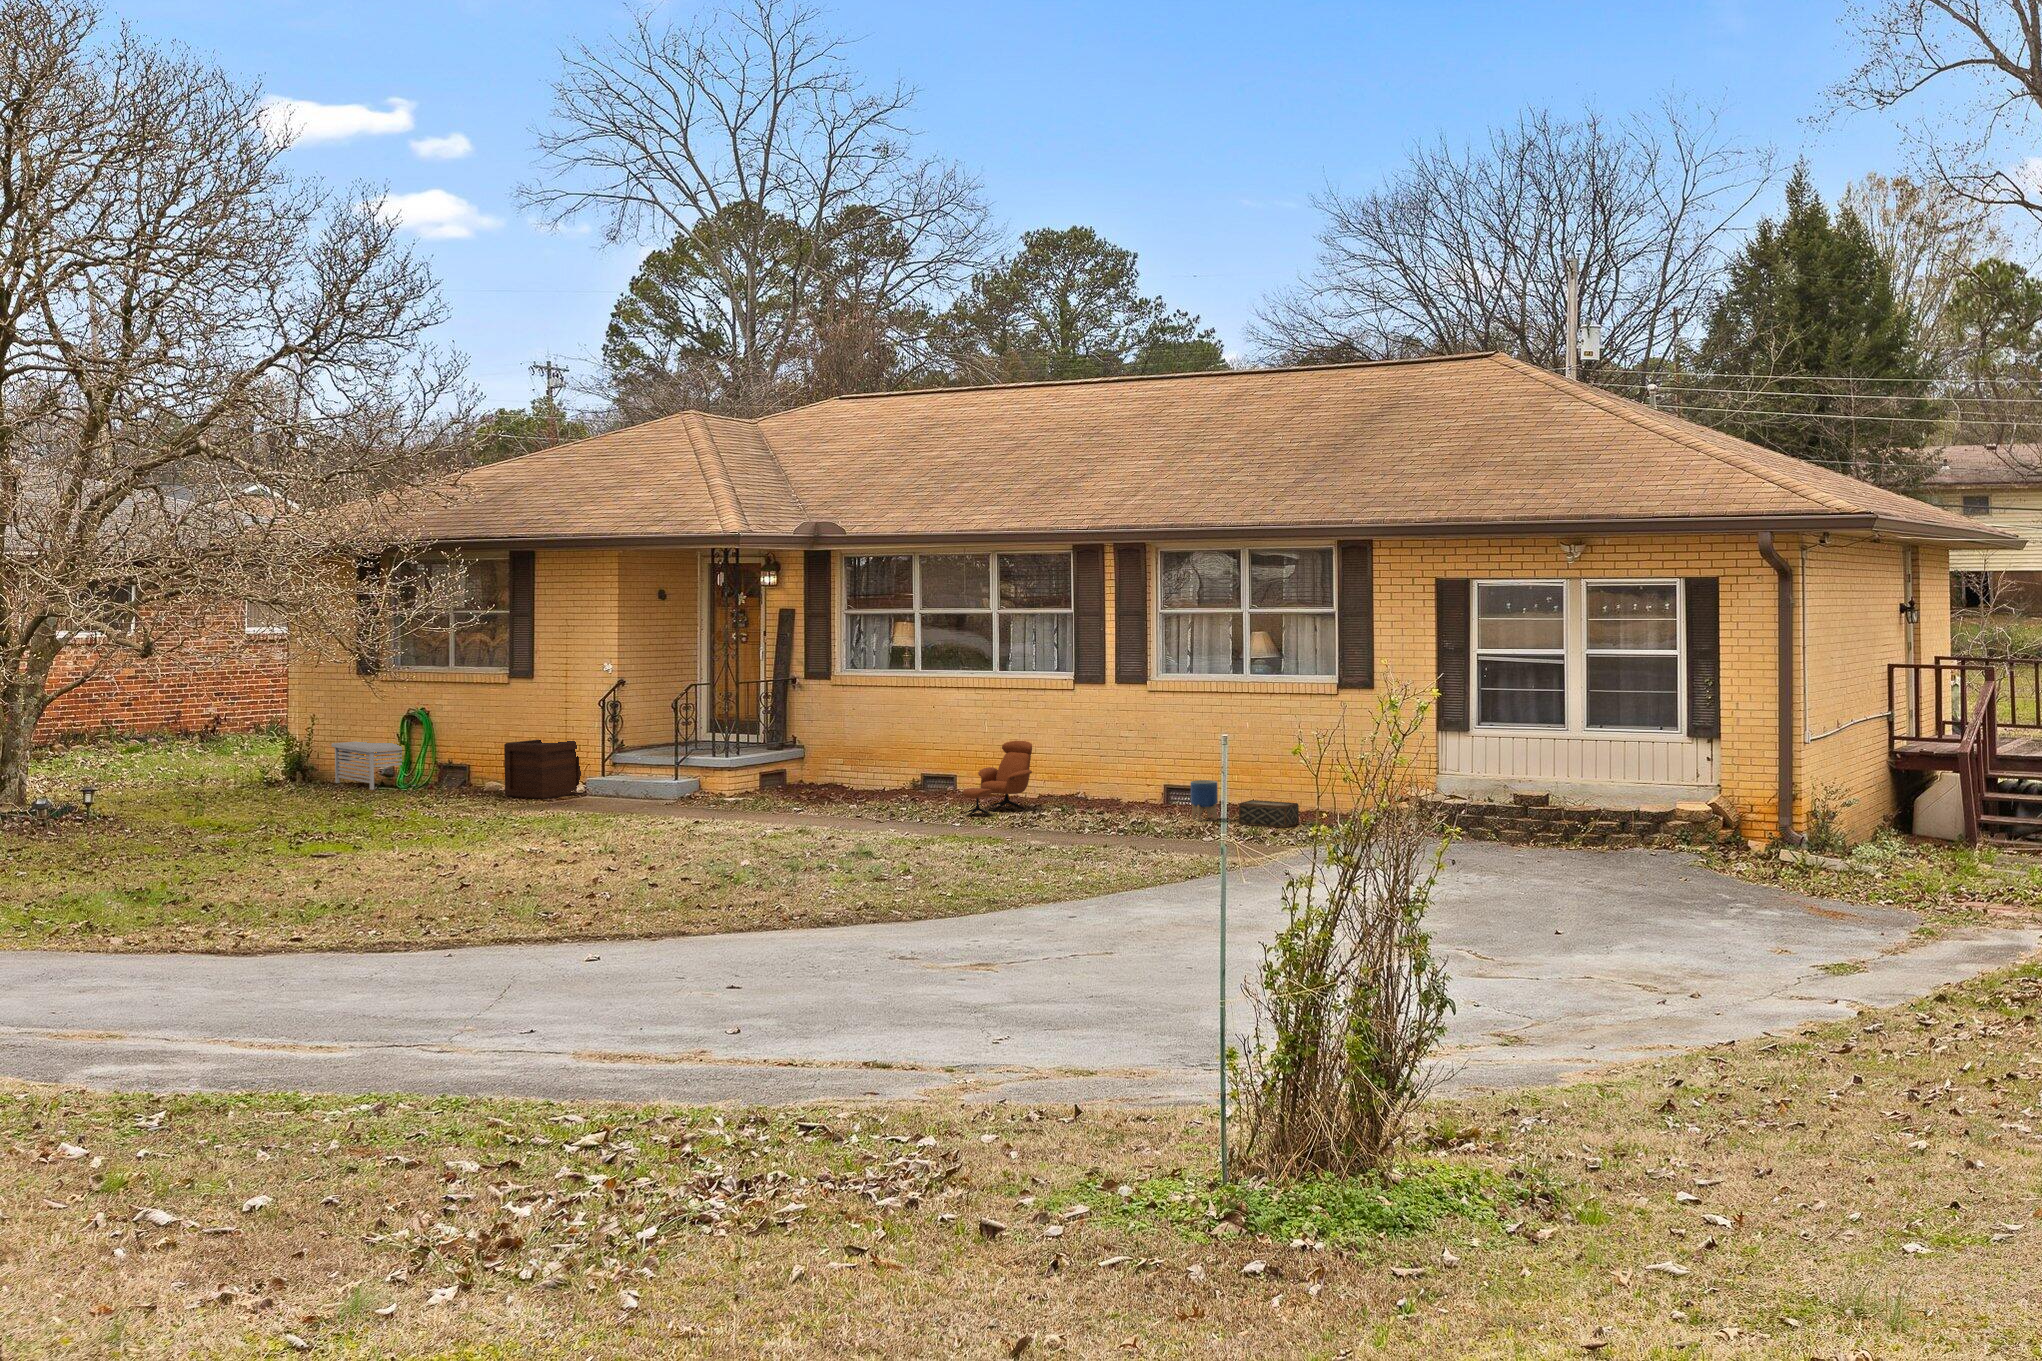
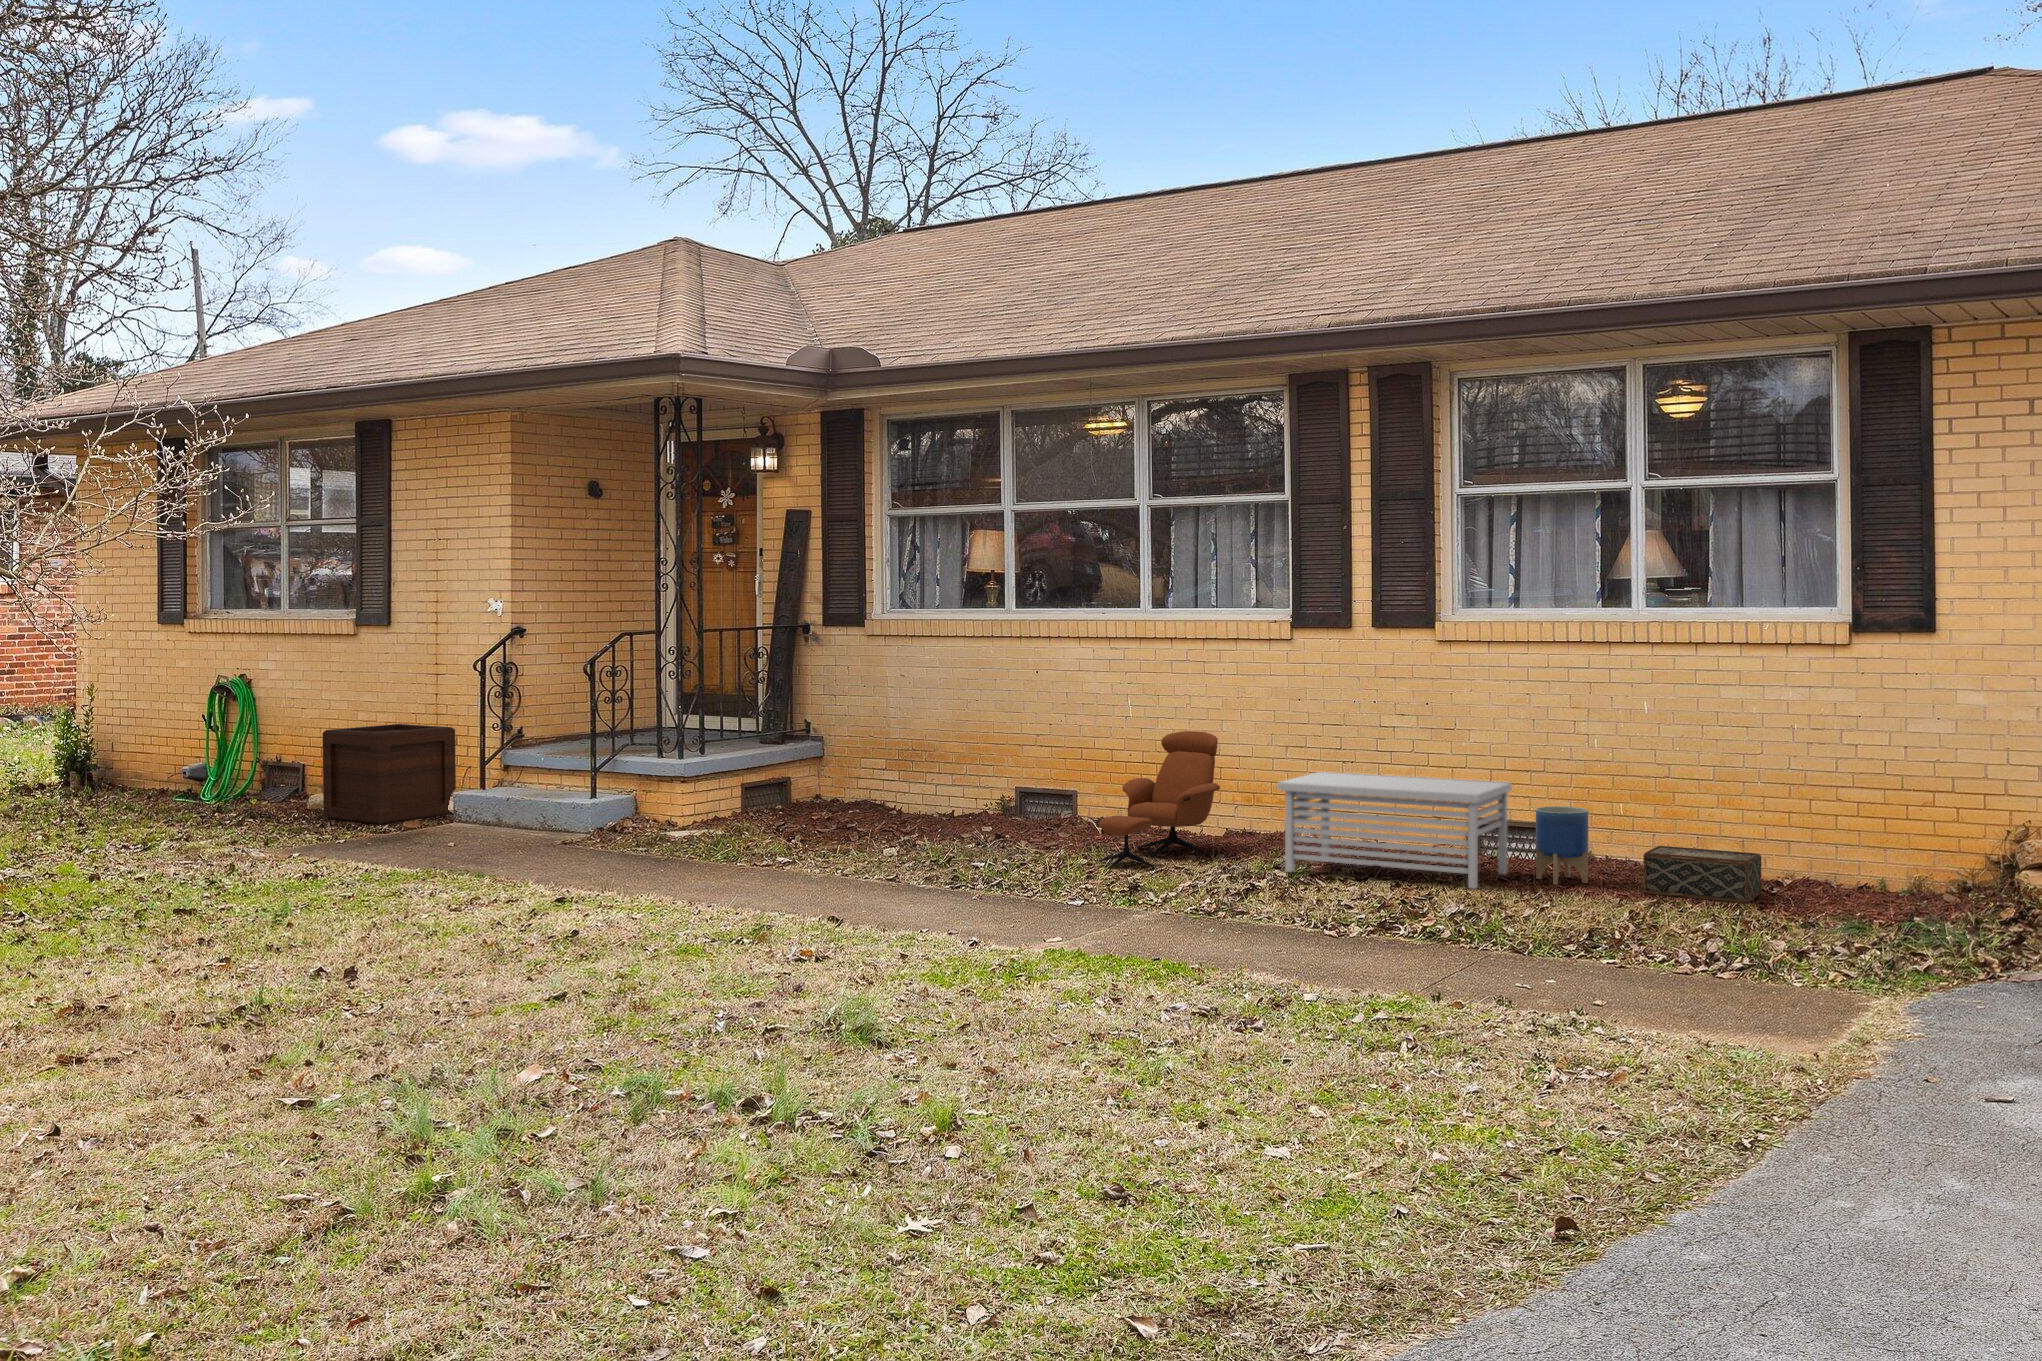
storage bench: present [332,742,416,790] -> present [1277,772,1512,889]

